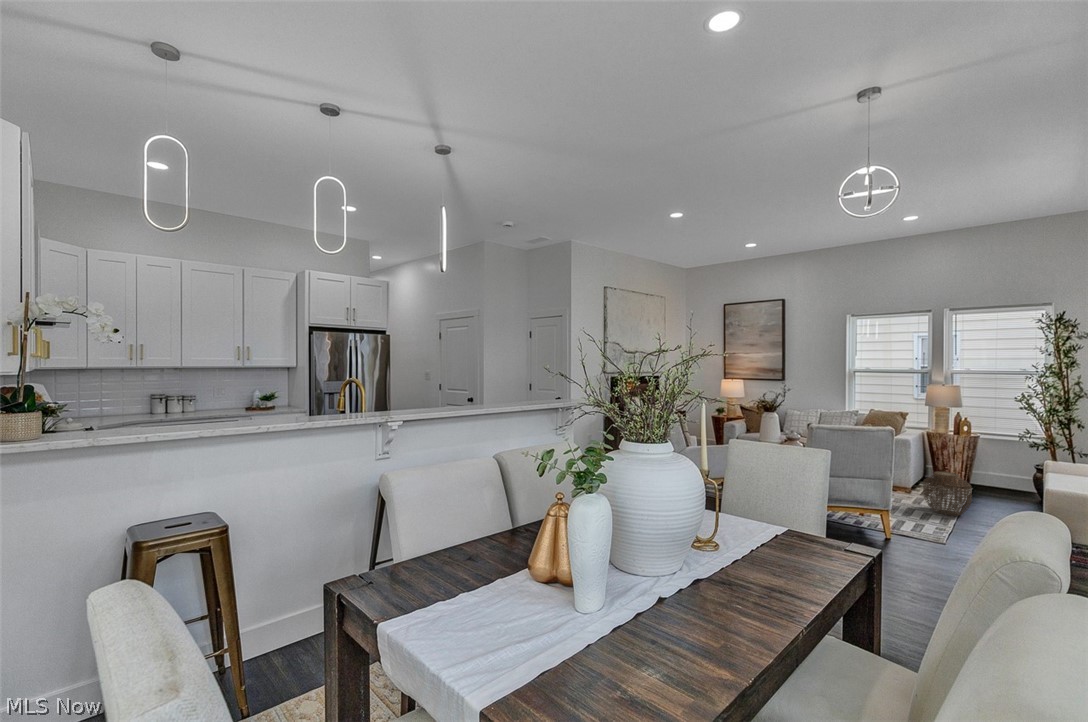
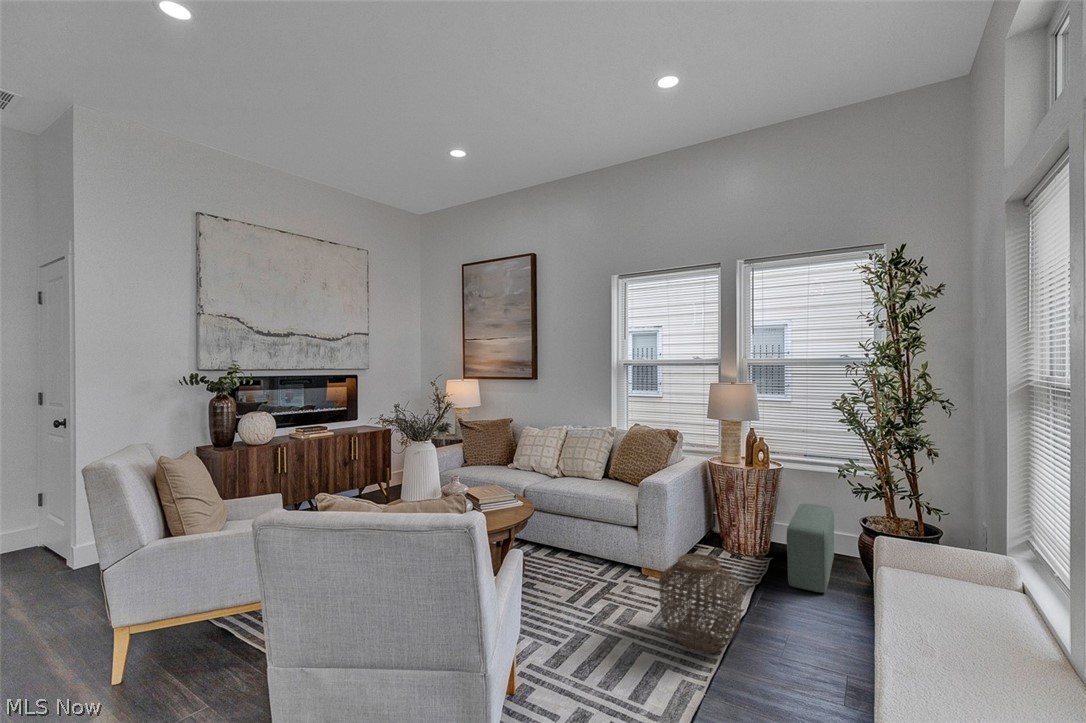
pouf: none [986,458,1015,502] -> present [786,504,834,592]

